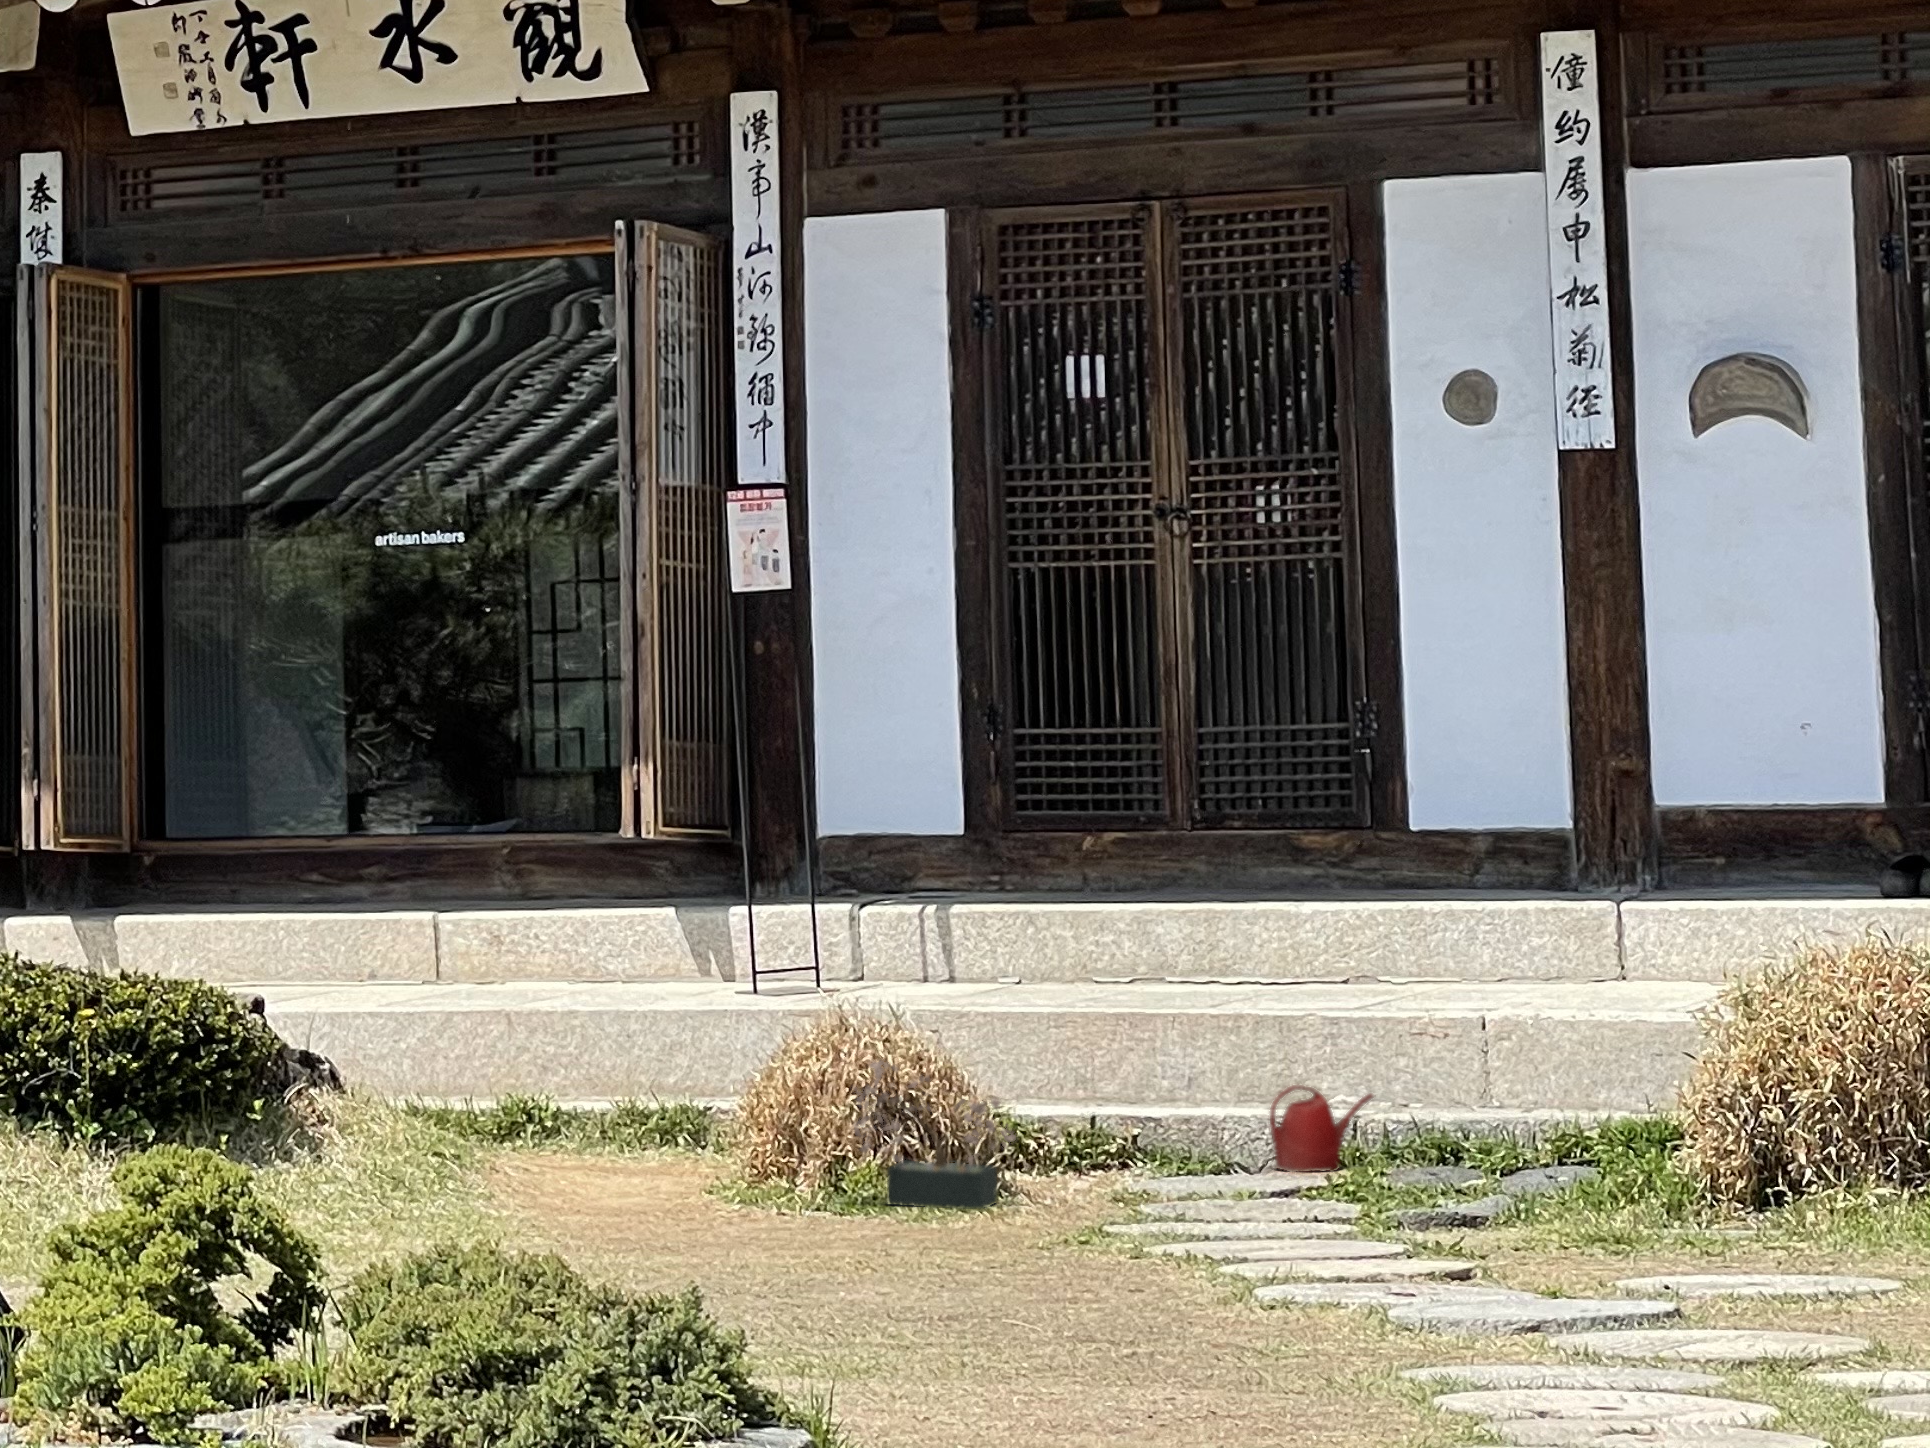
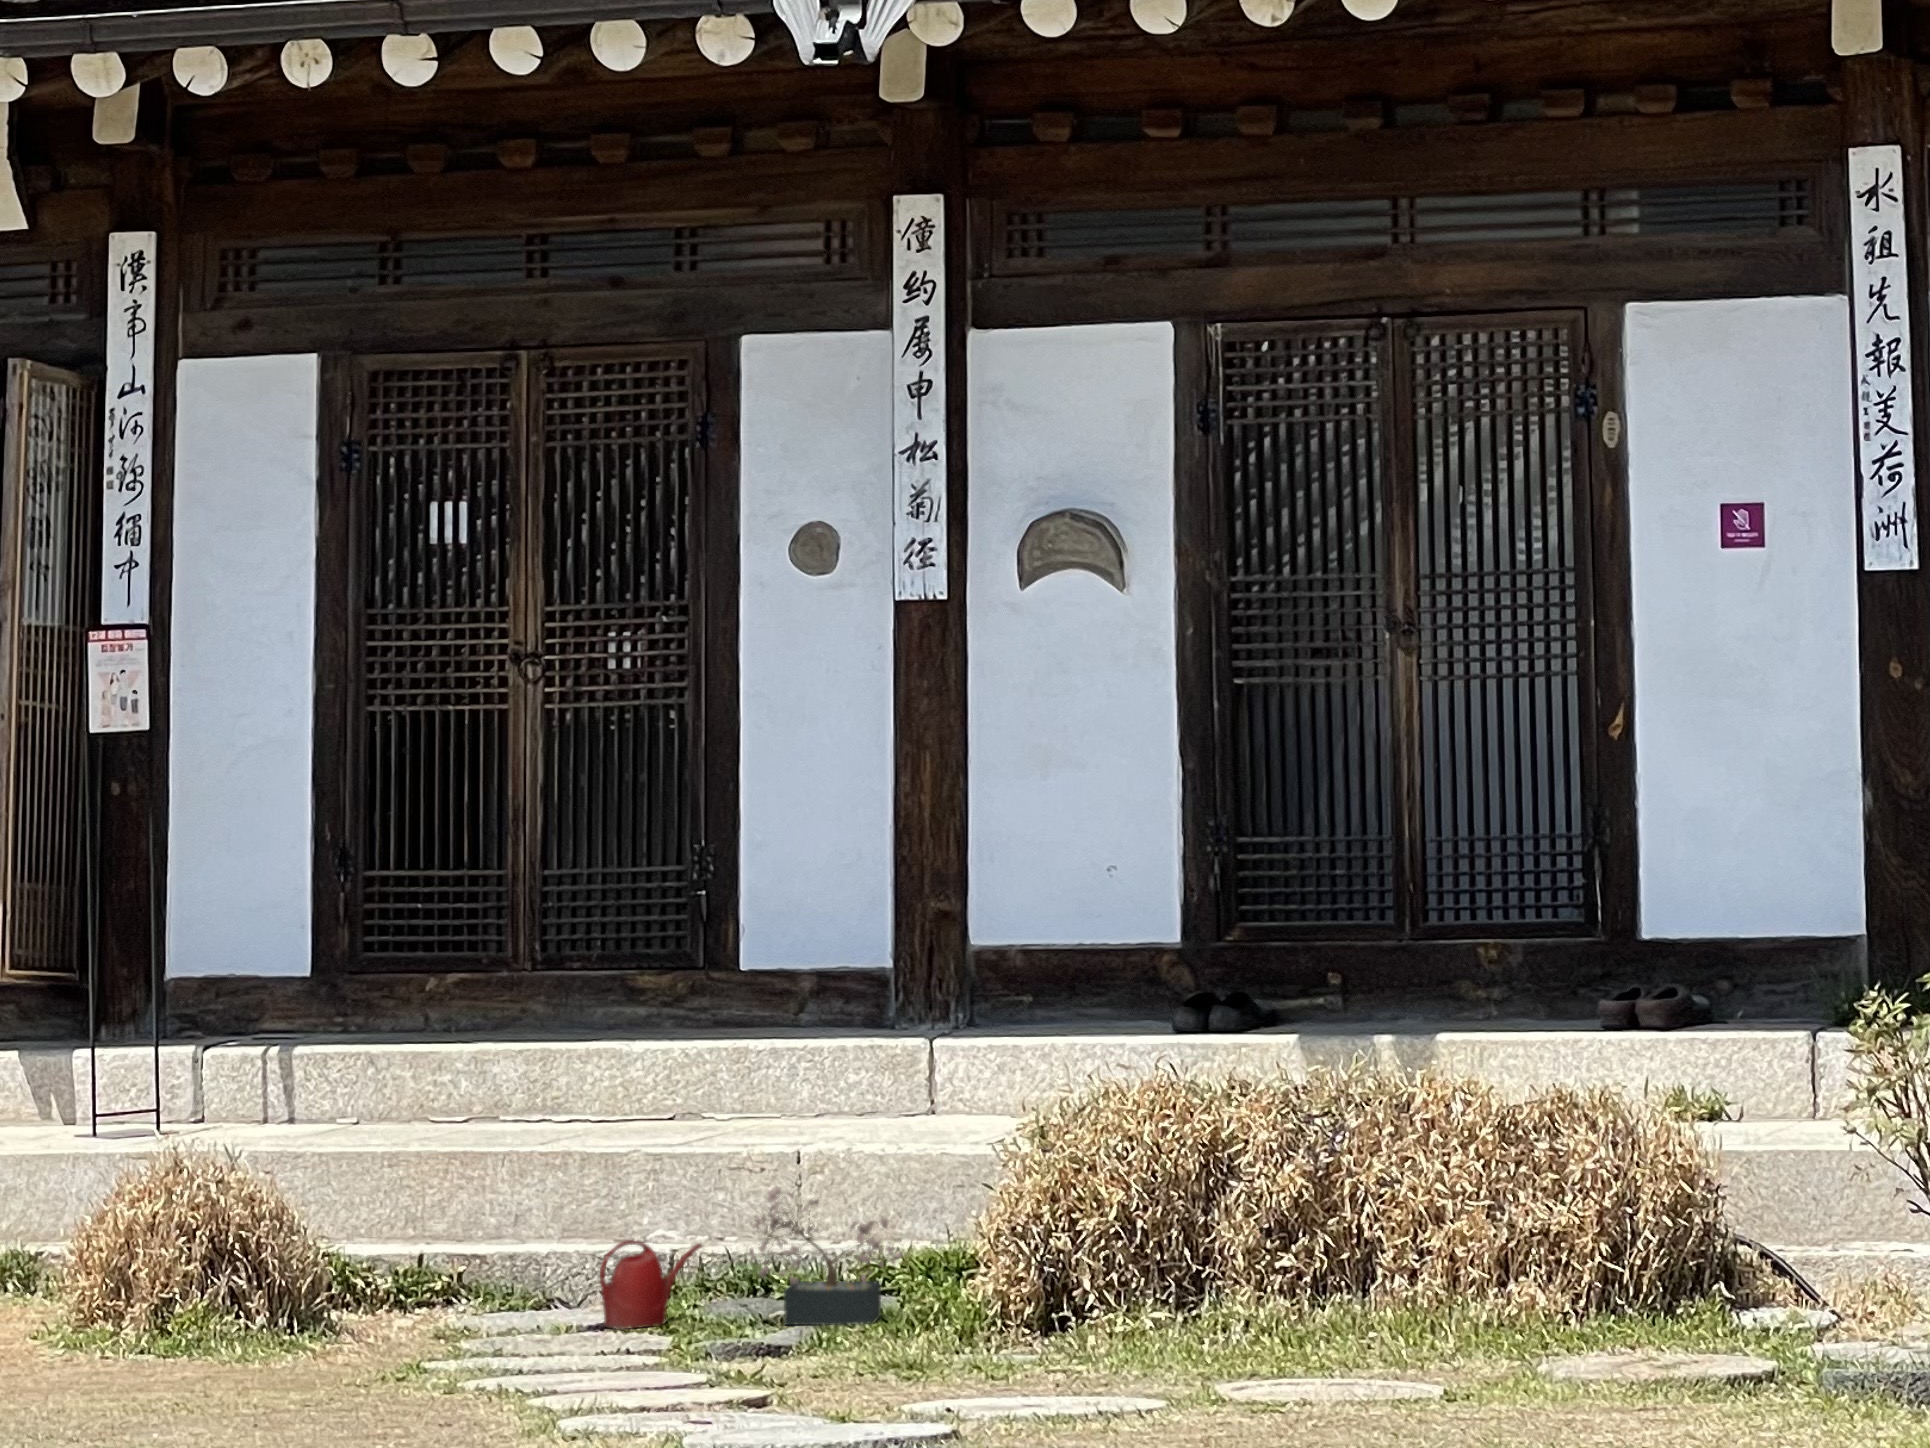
decorative plant: present [854,1061,1015,1209] -> present [750,1188,902,1325]

